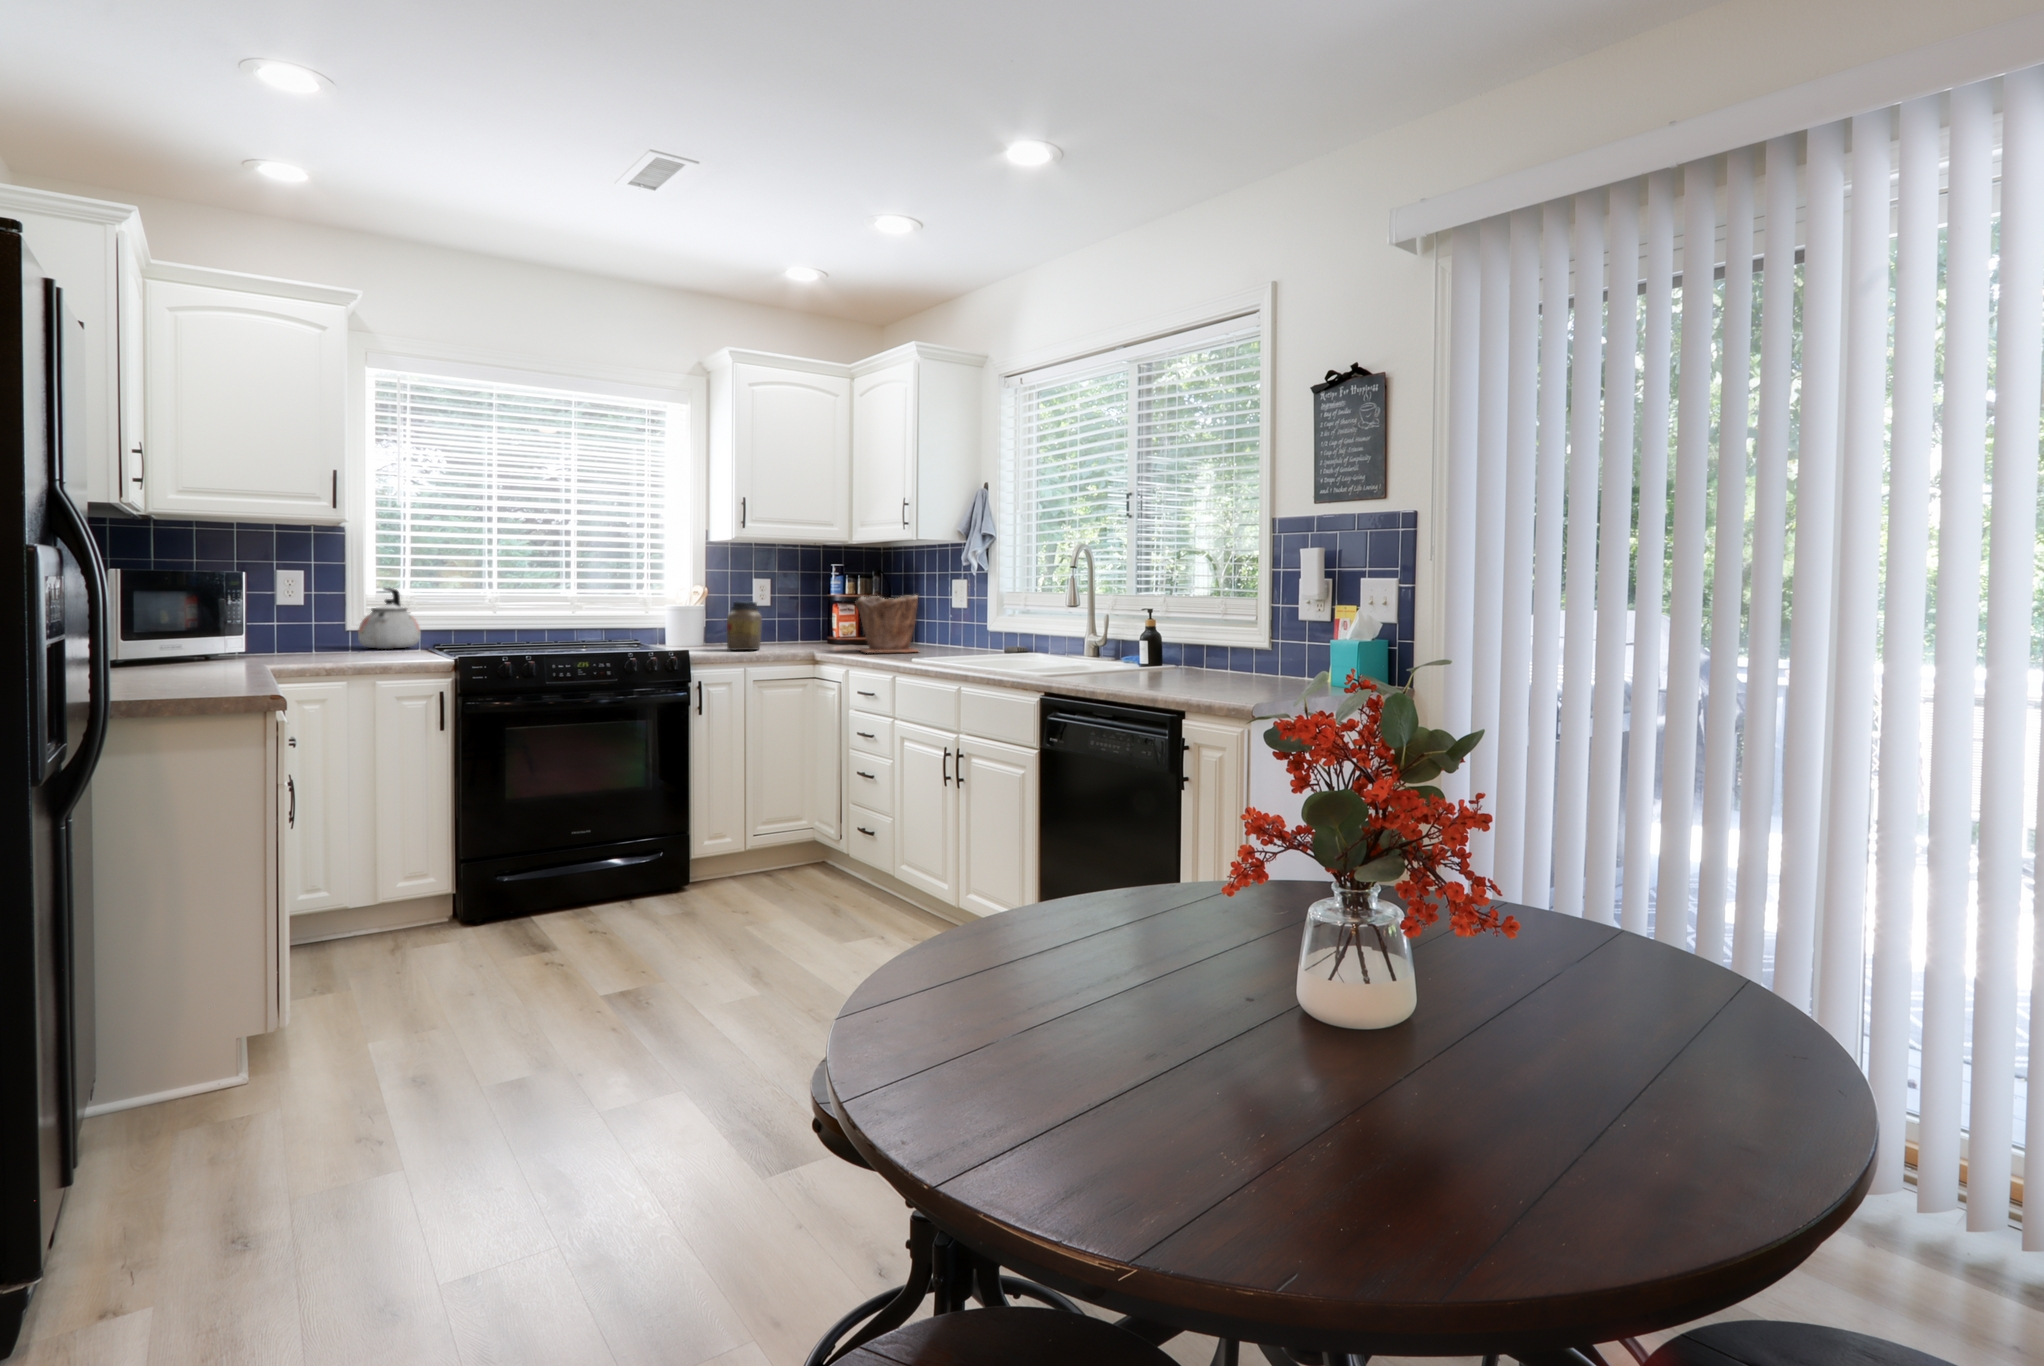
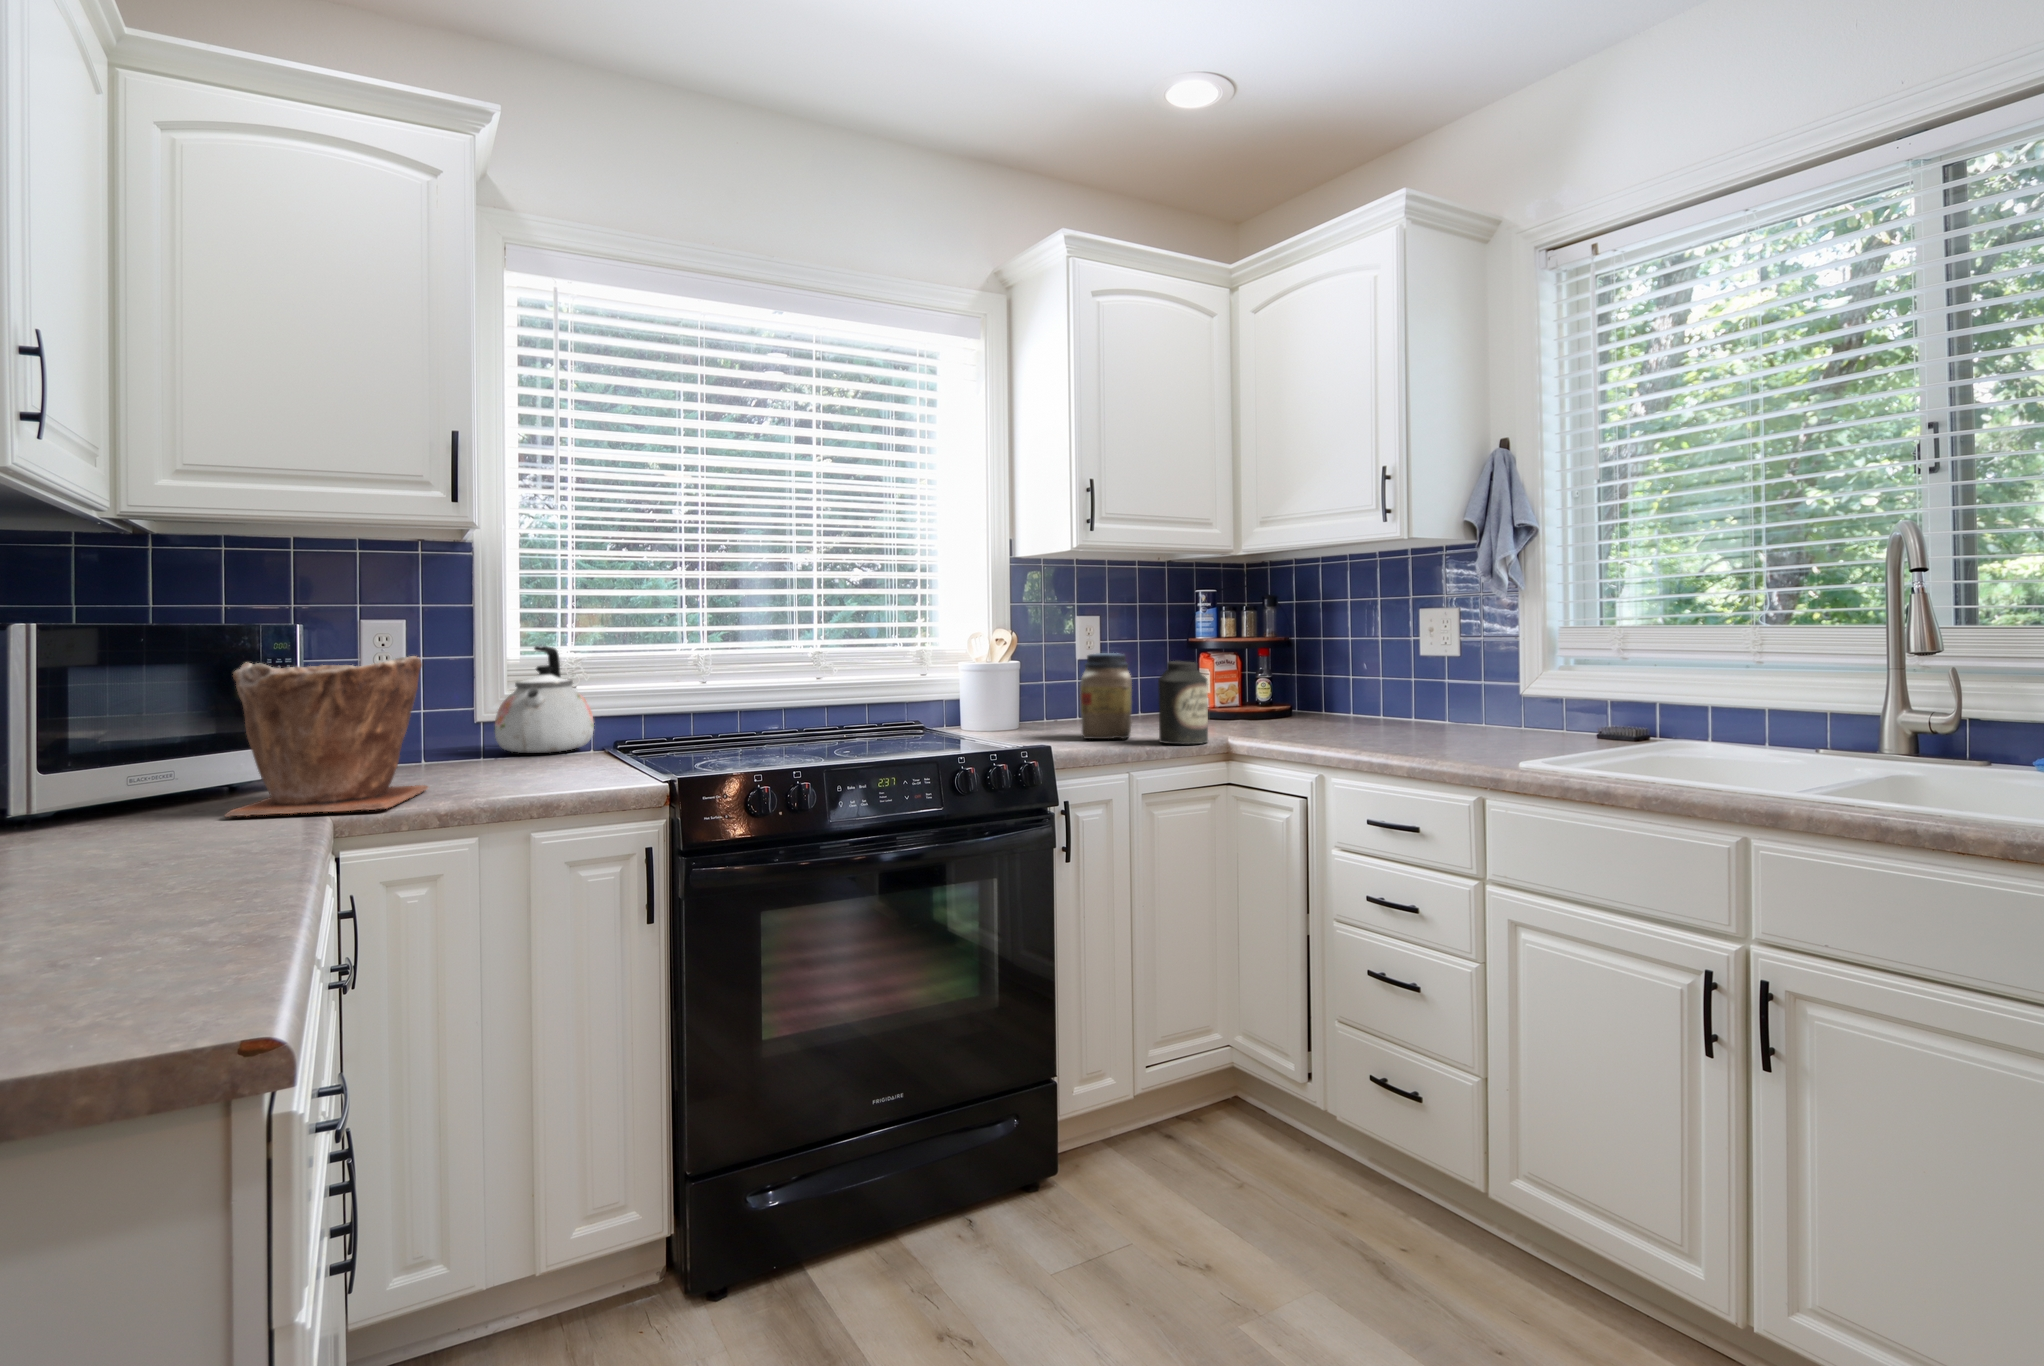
plant pot: present [856,595,918,652] -> present [225,656,428,818]
canister: none [767,606,797,653] -> present [1158,661,1208,744]

